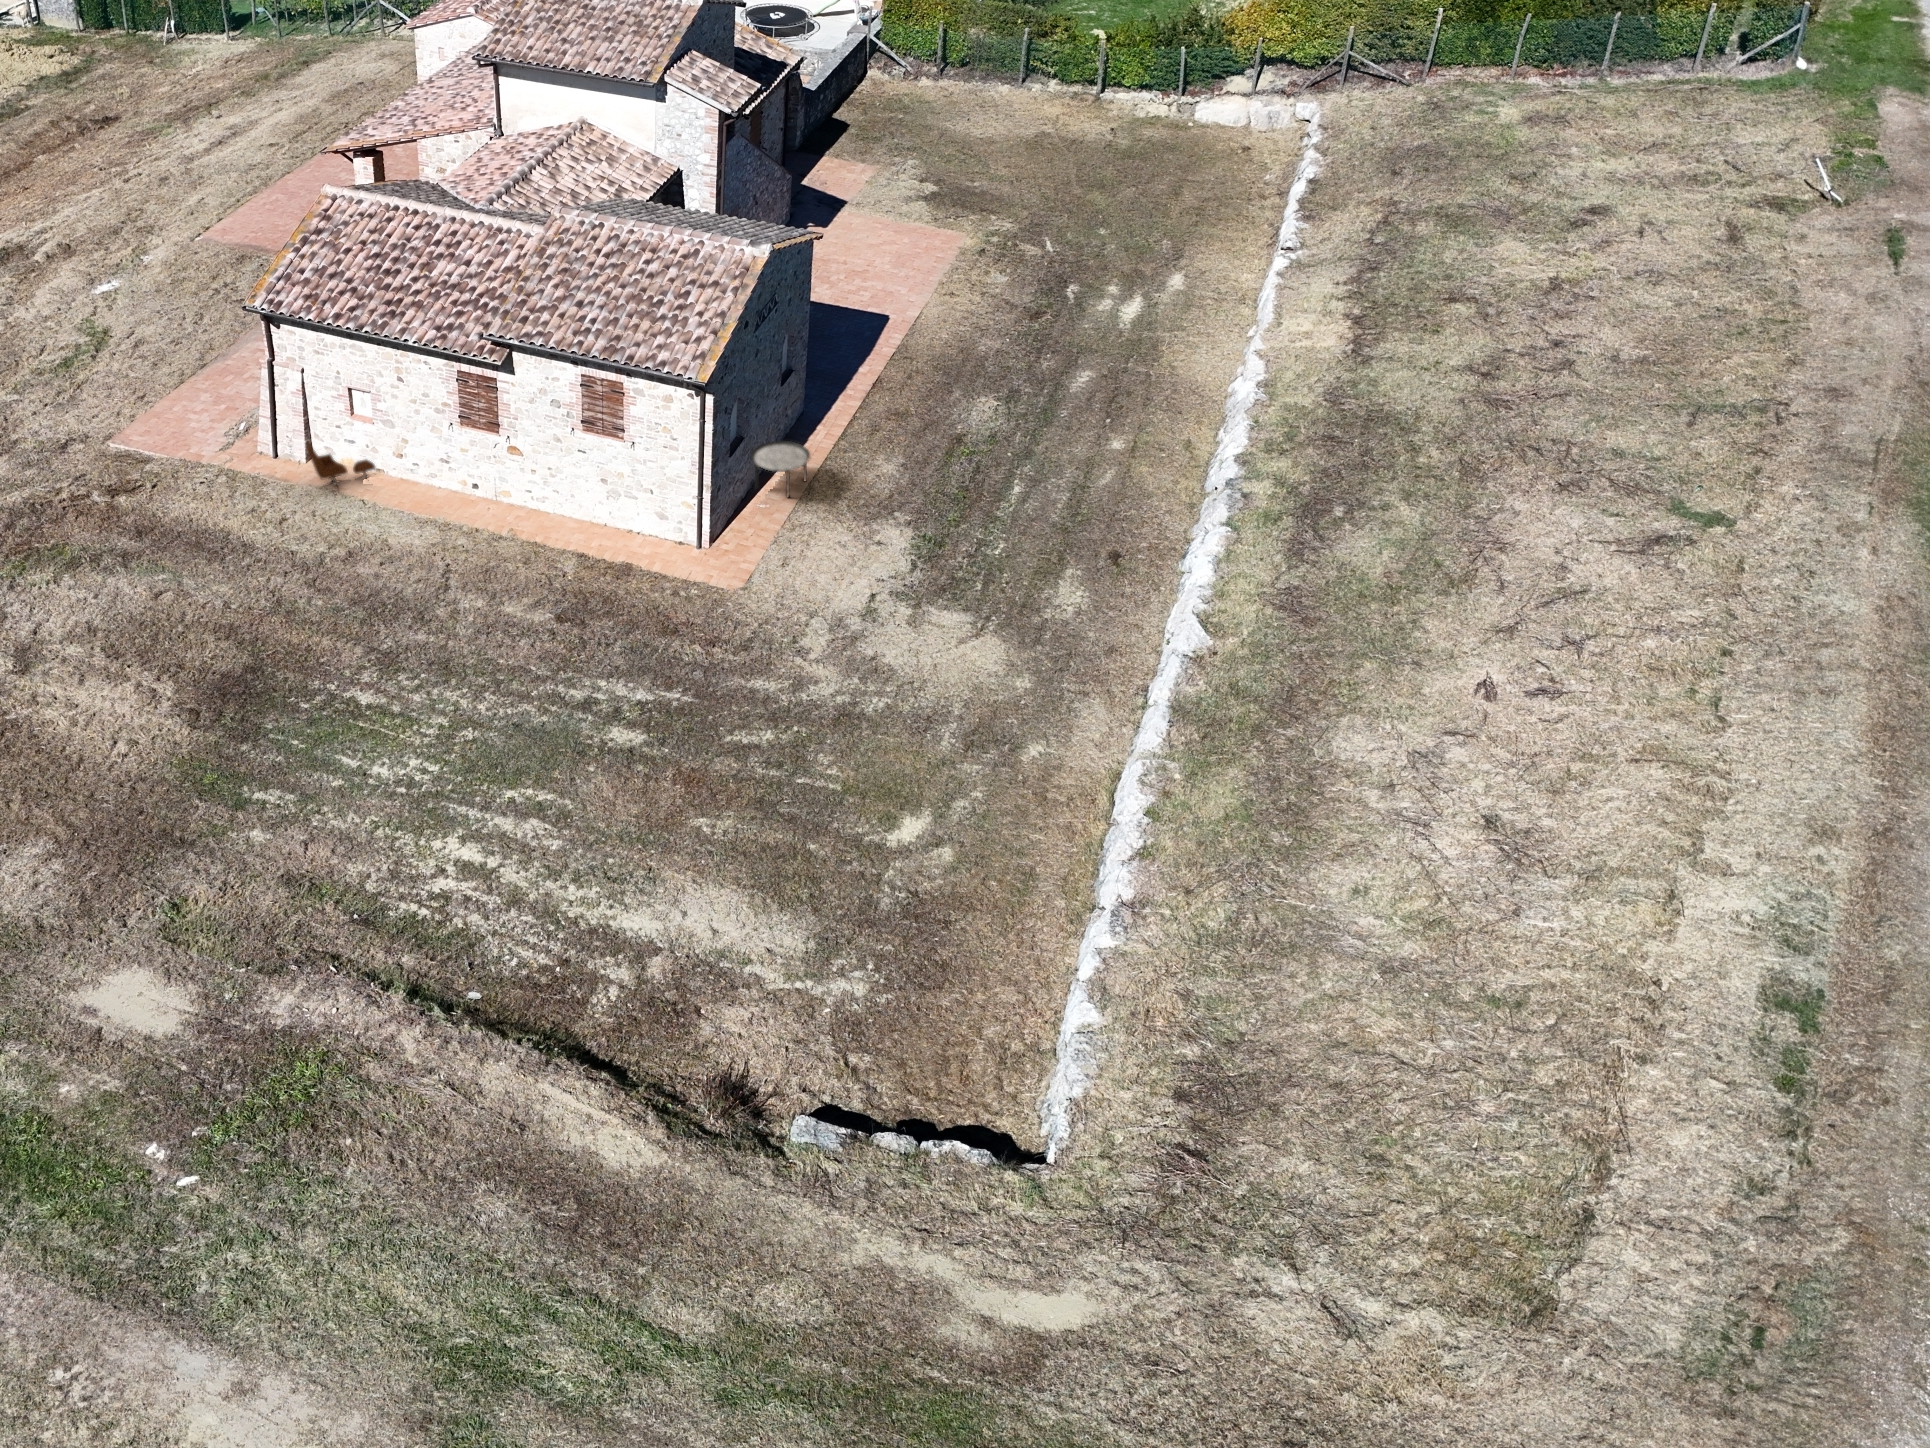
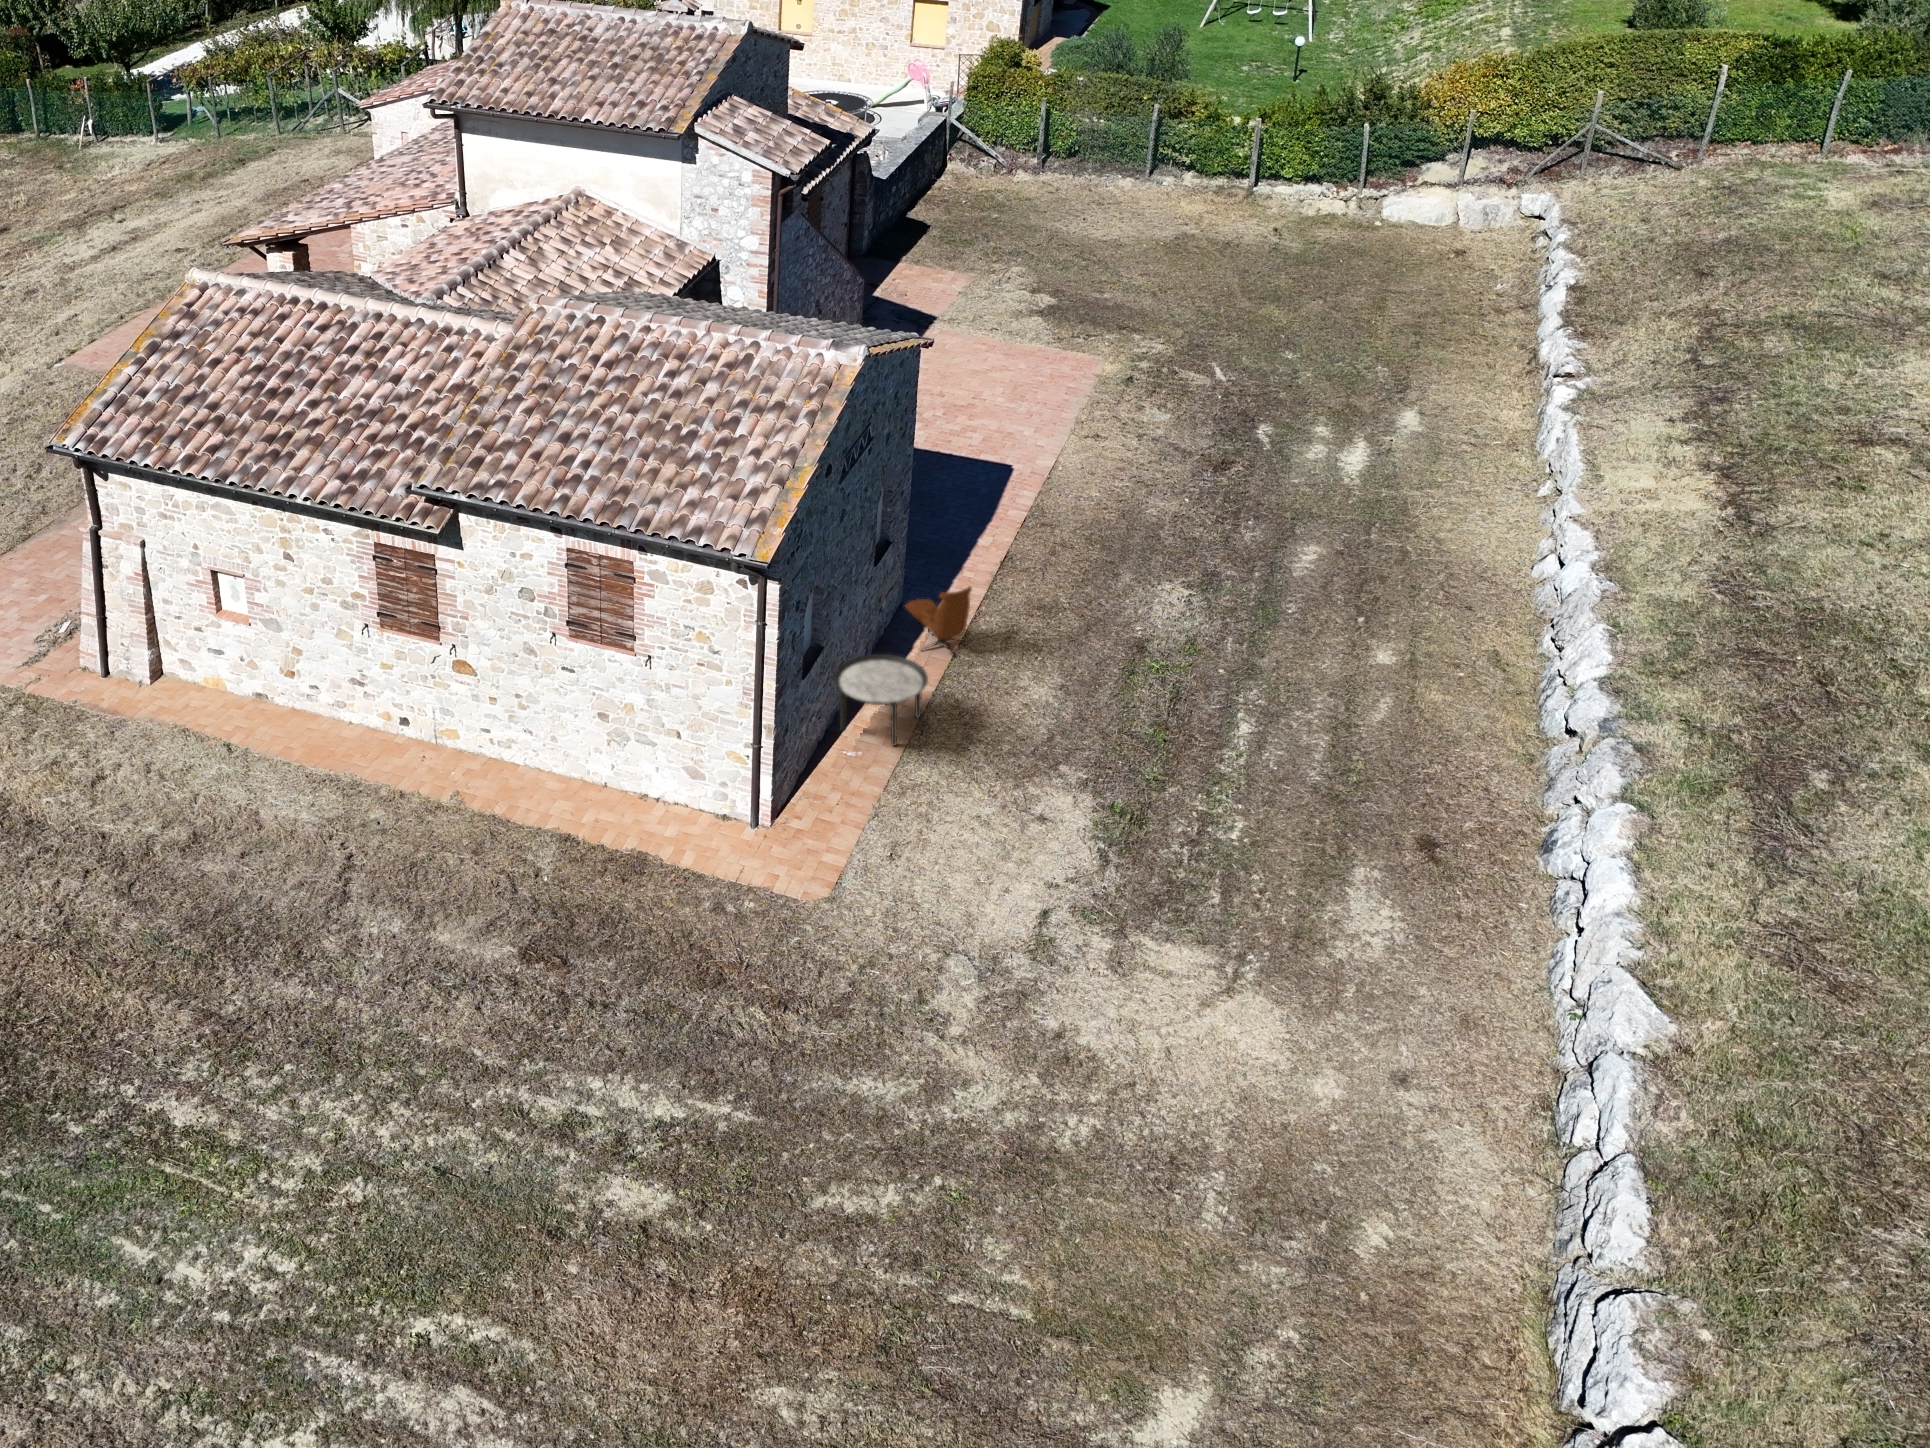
lounge chair: present [305,440,375,487] -> present [905,587,972,655]

